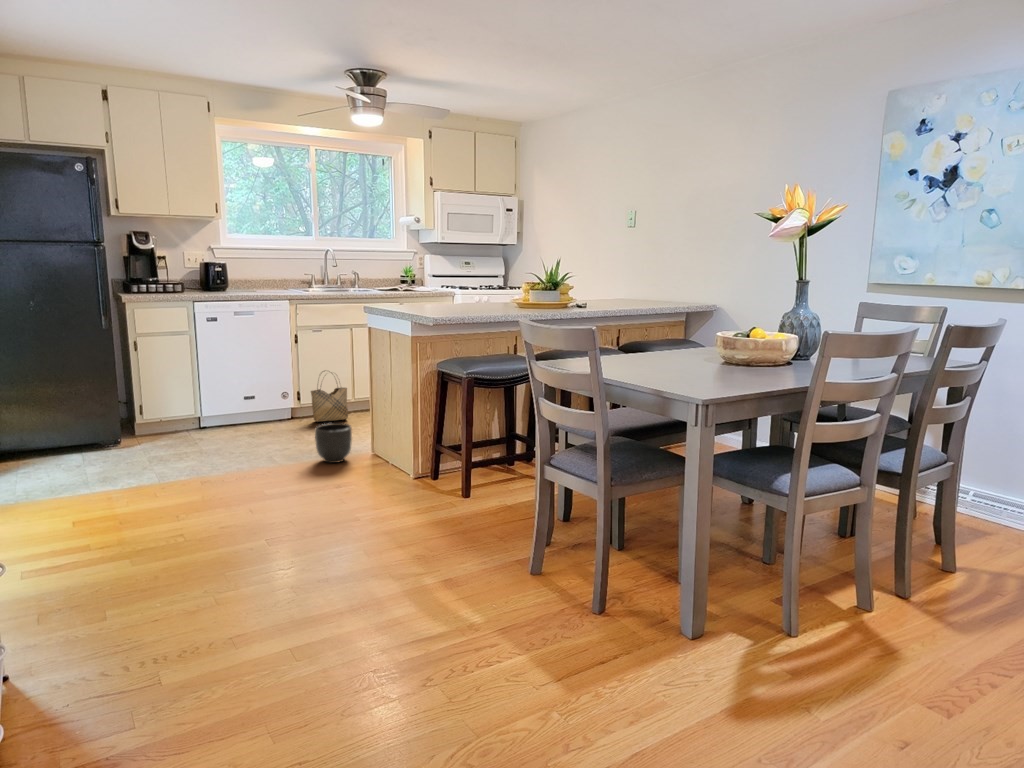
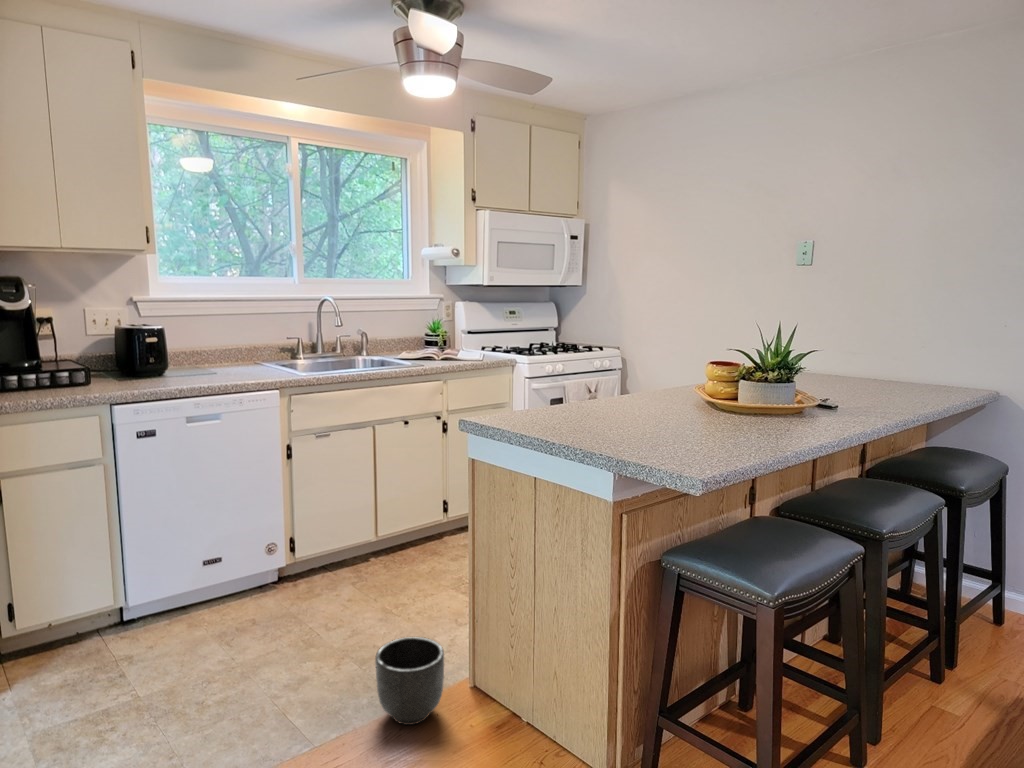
woven basket: present [311,372,348,422] -> none [314,500,375,590]

